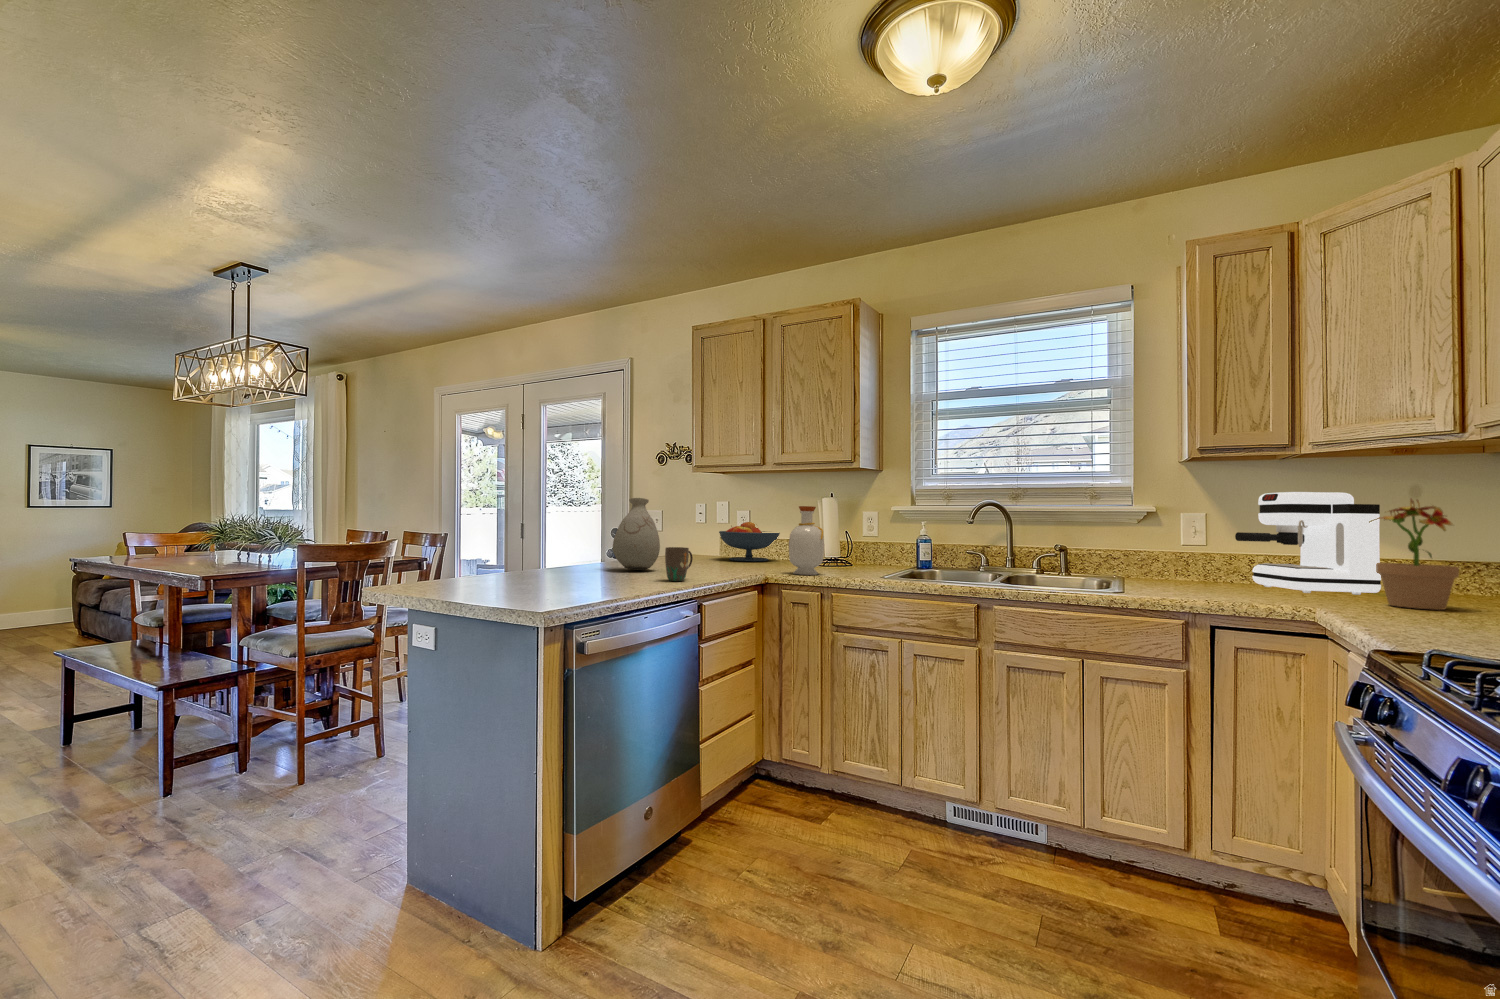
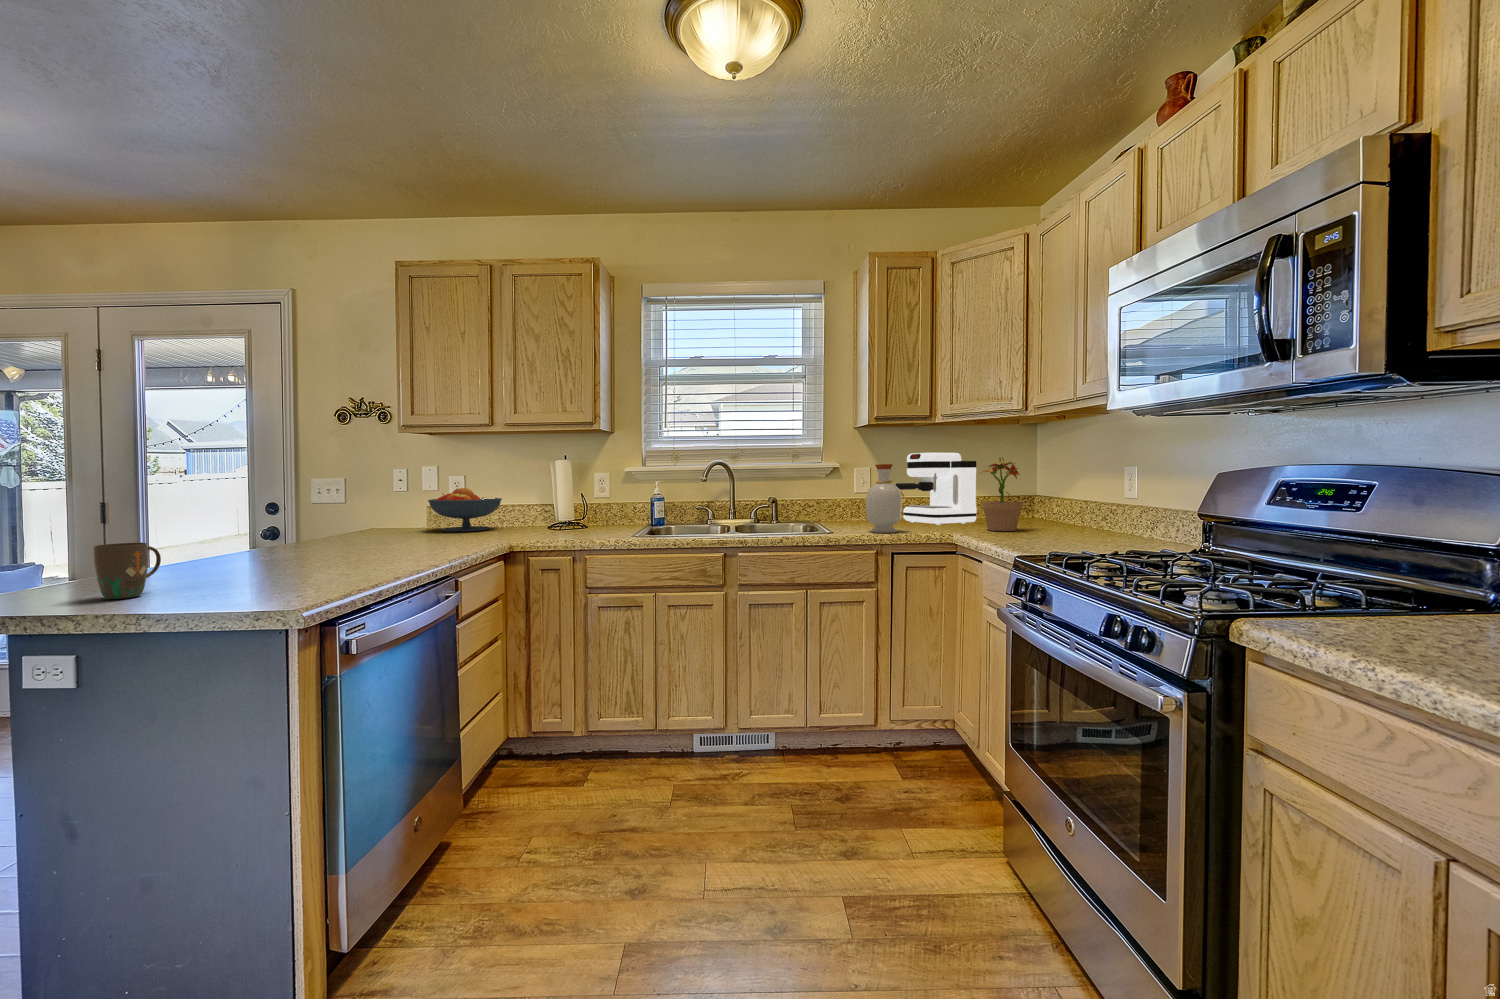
vase: present [613,498,660,570] -> none [306,465,374,553]
bottle: present [789,506,824,575] -> present [866,464,904,533]
mug: present [665,547,693,581] -> present [94,543,161,599]

